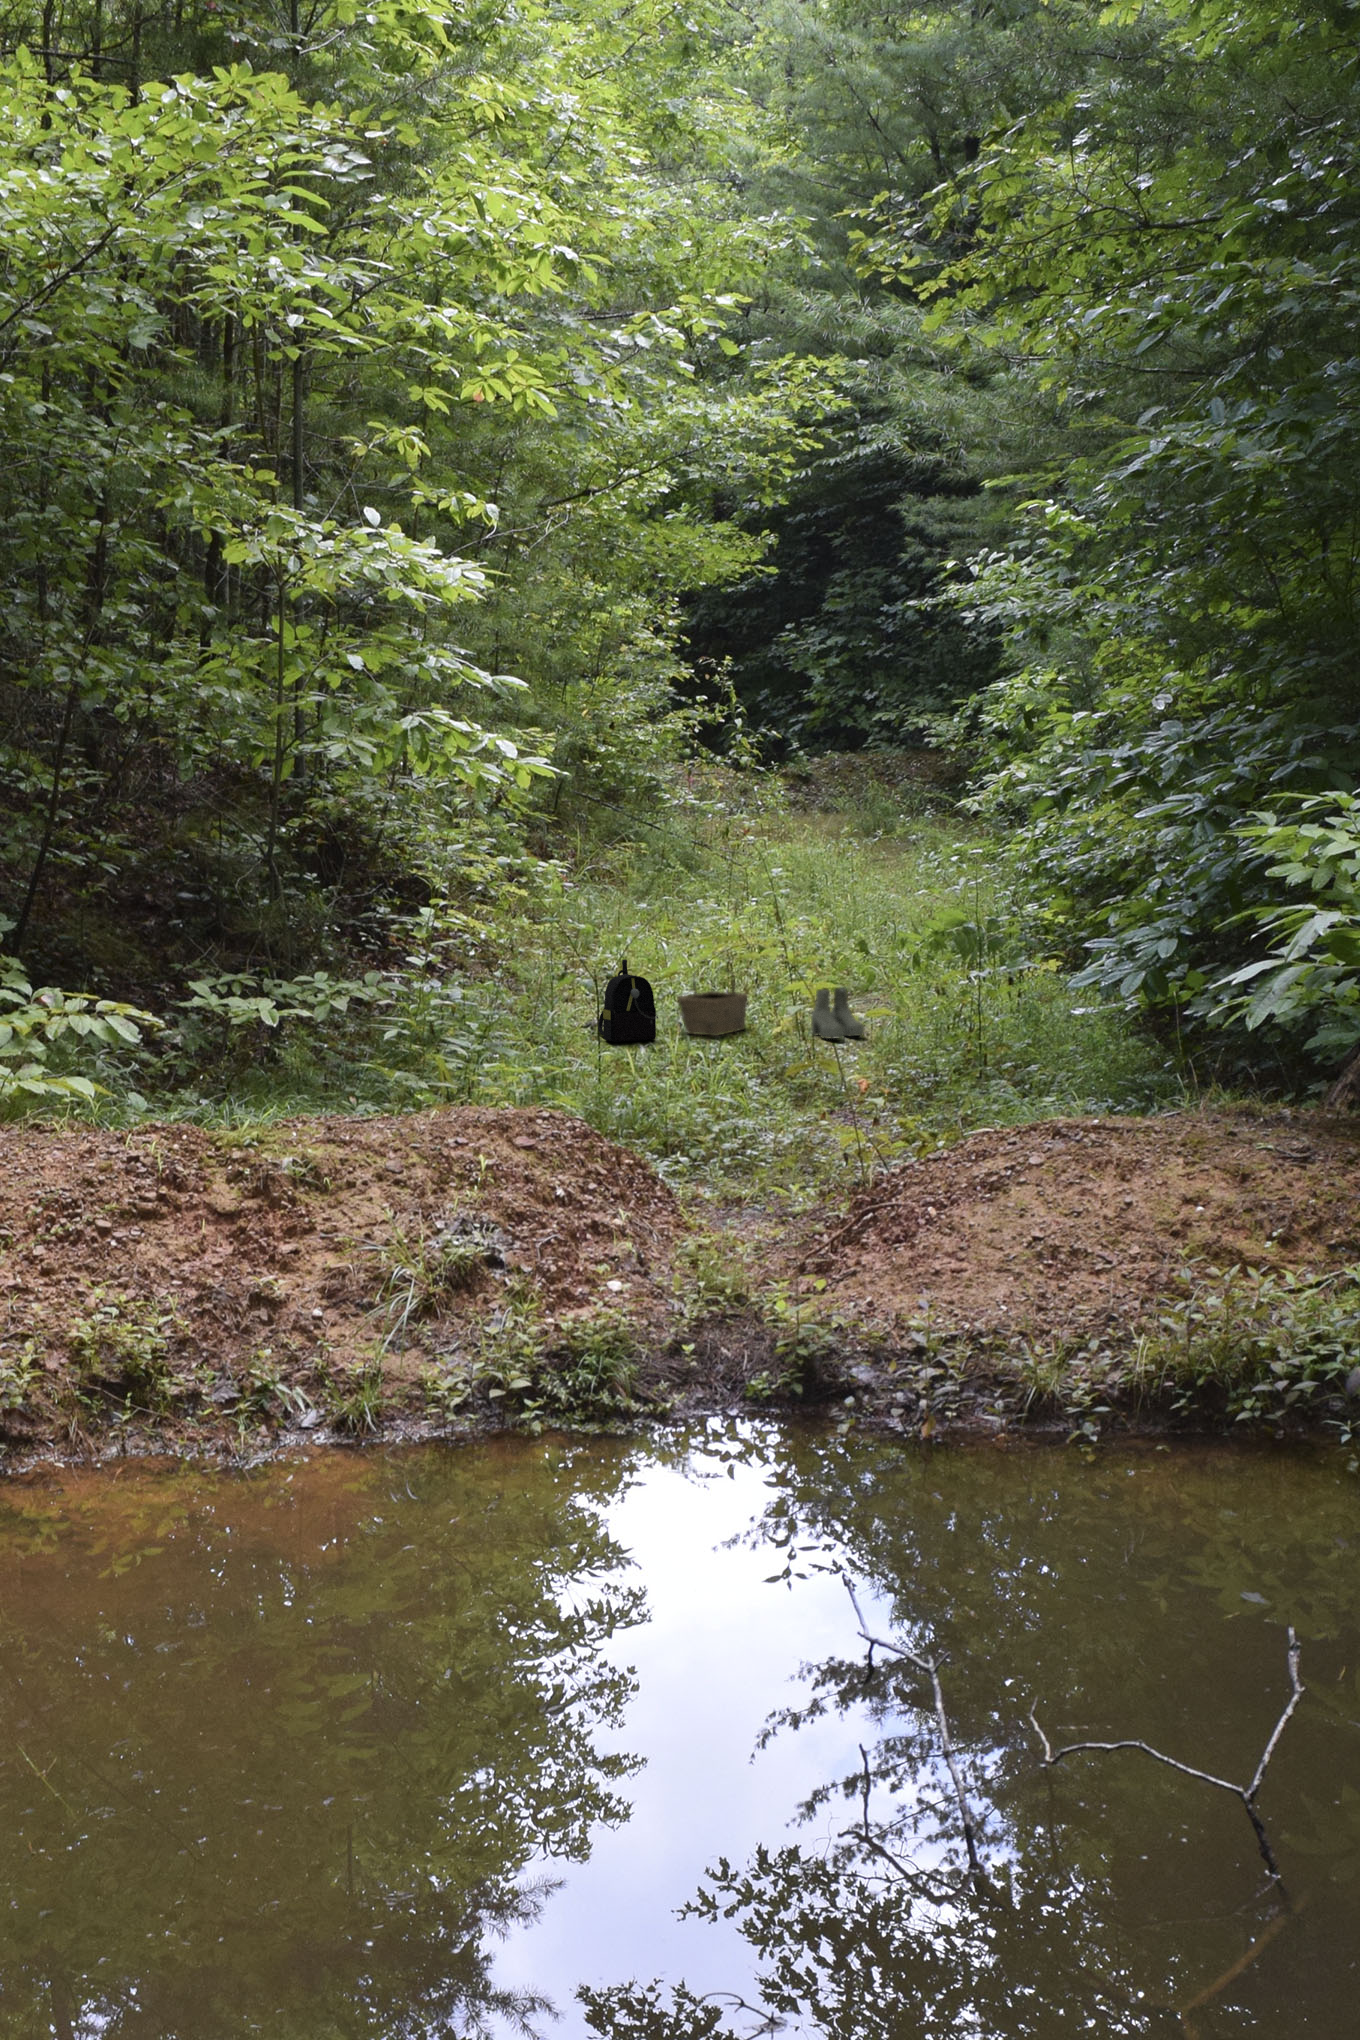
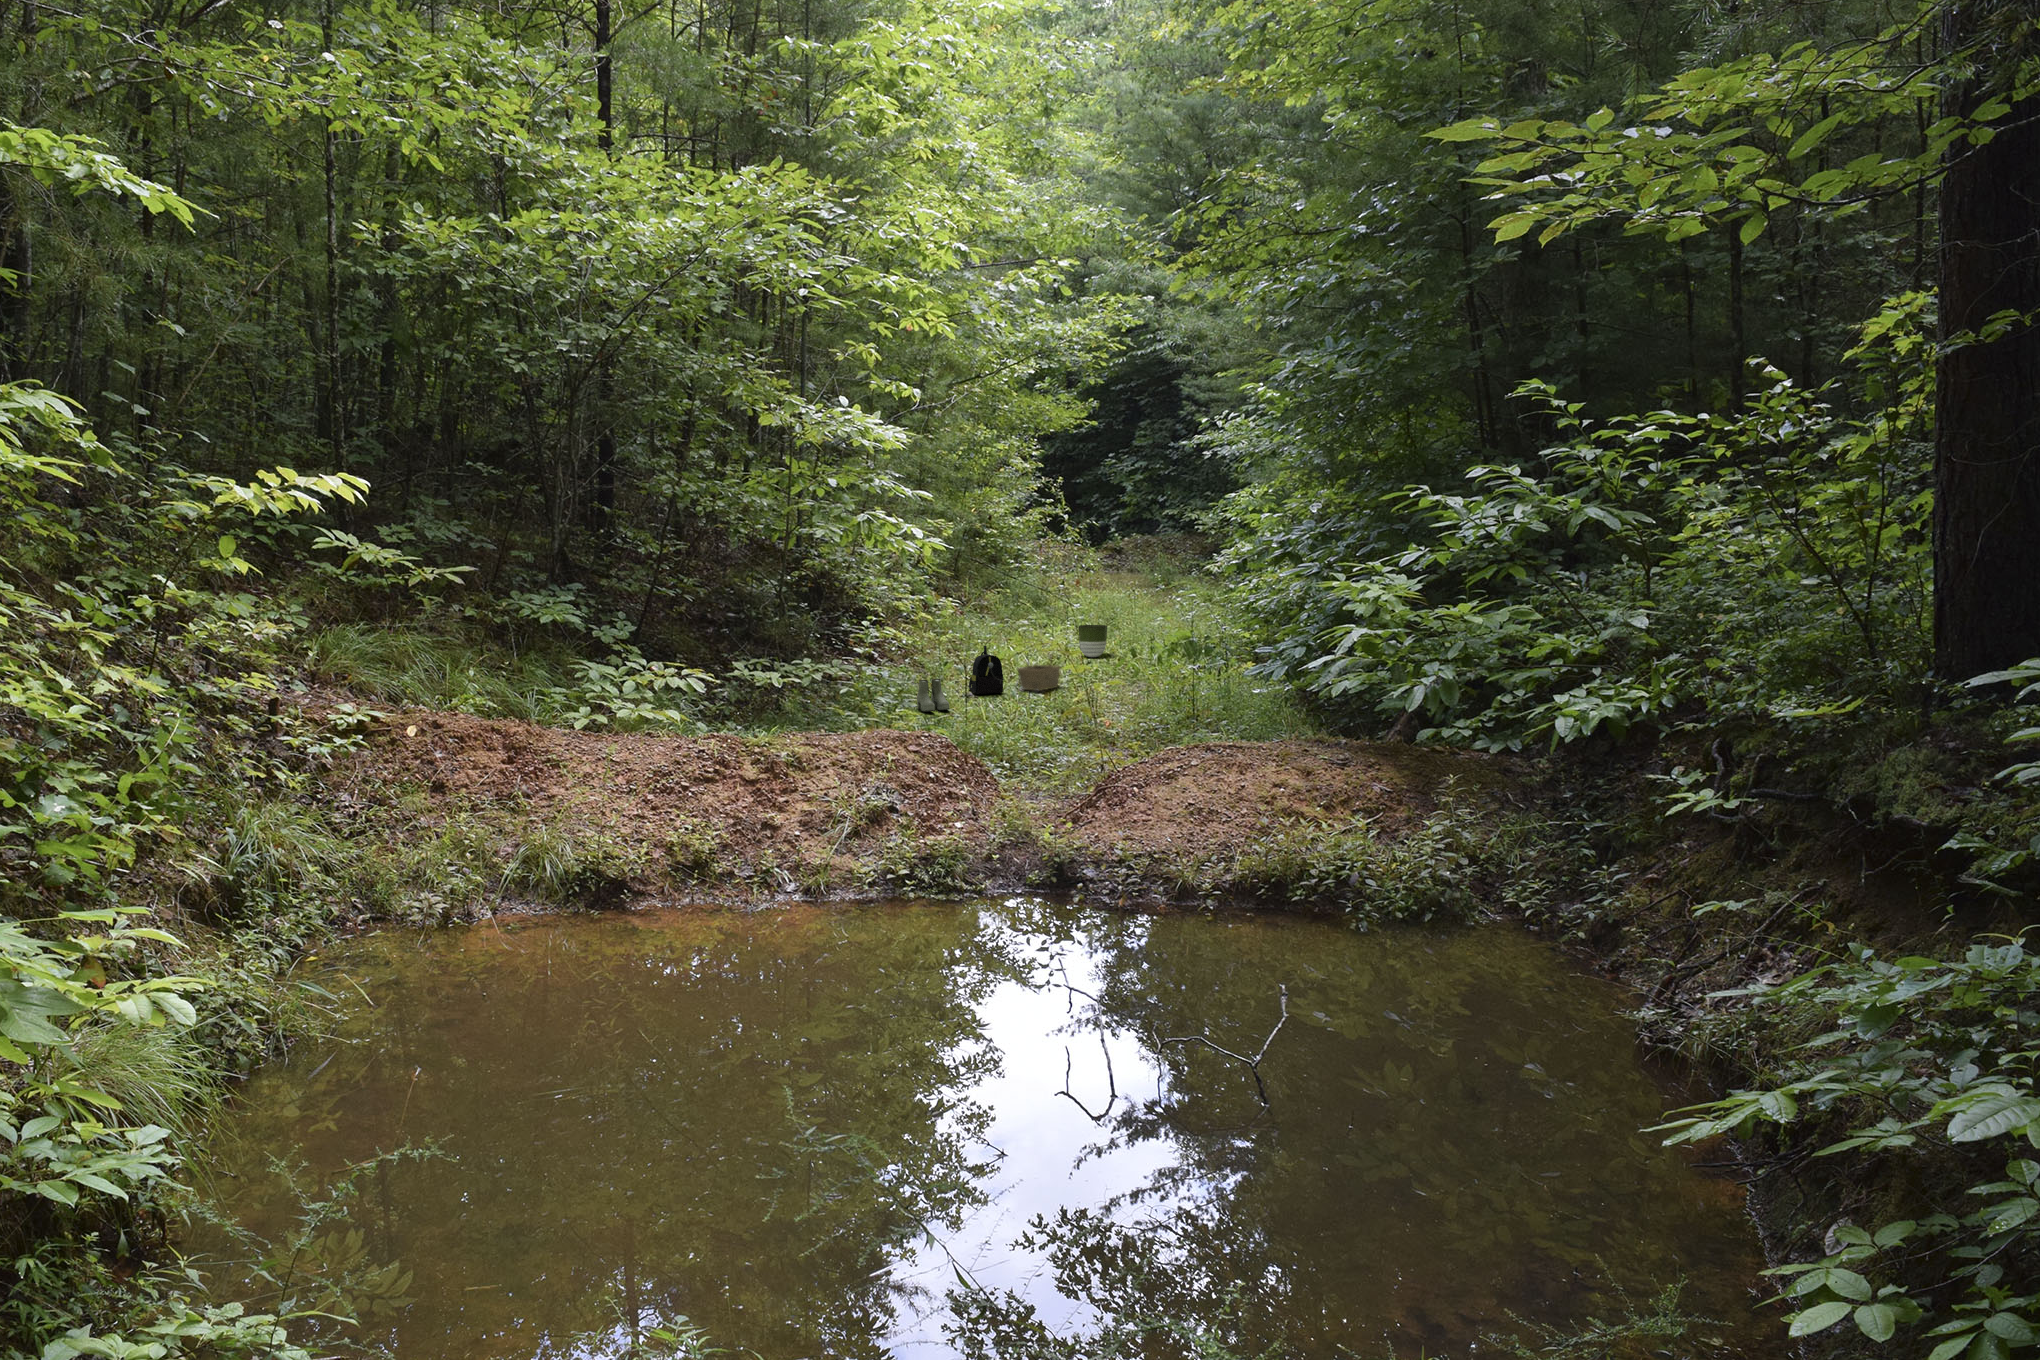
planter: none [771,922,818,976] -> present [1079,625,1107,657]
boots: present [811,987,864,1039] -> present [917,679,949,712]

